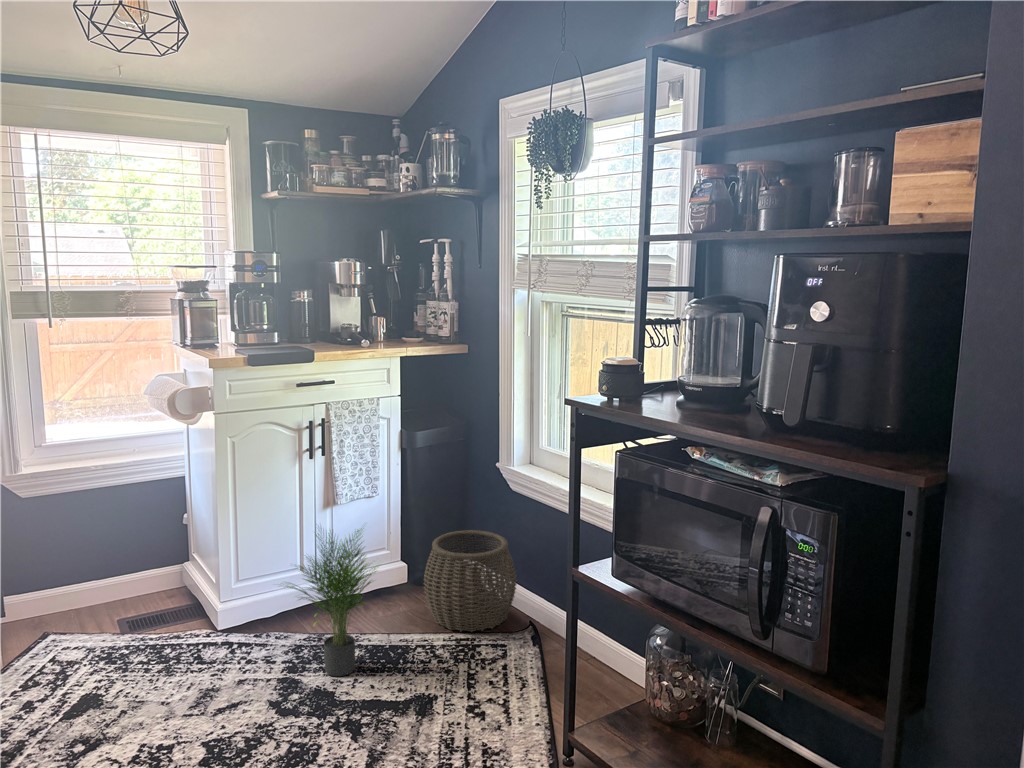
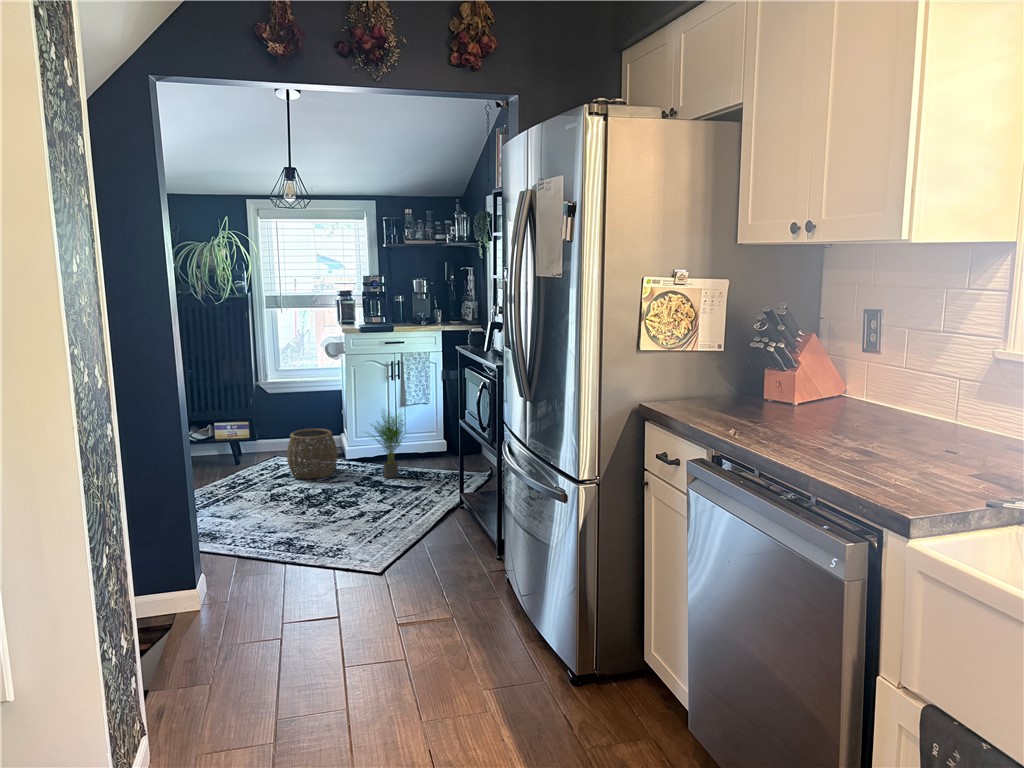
woven basket: present [424,530,517,632] -> present [287,429,337,479]

